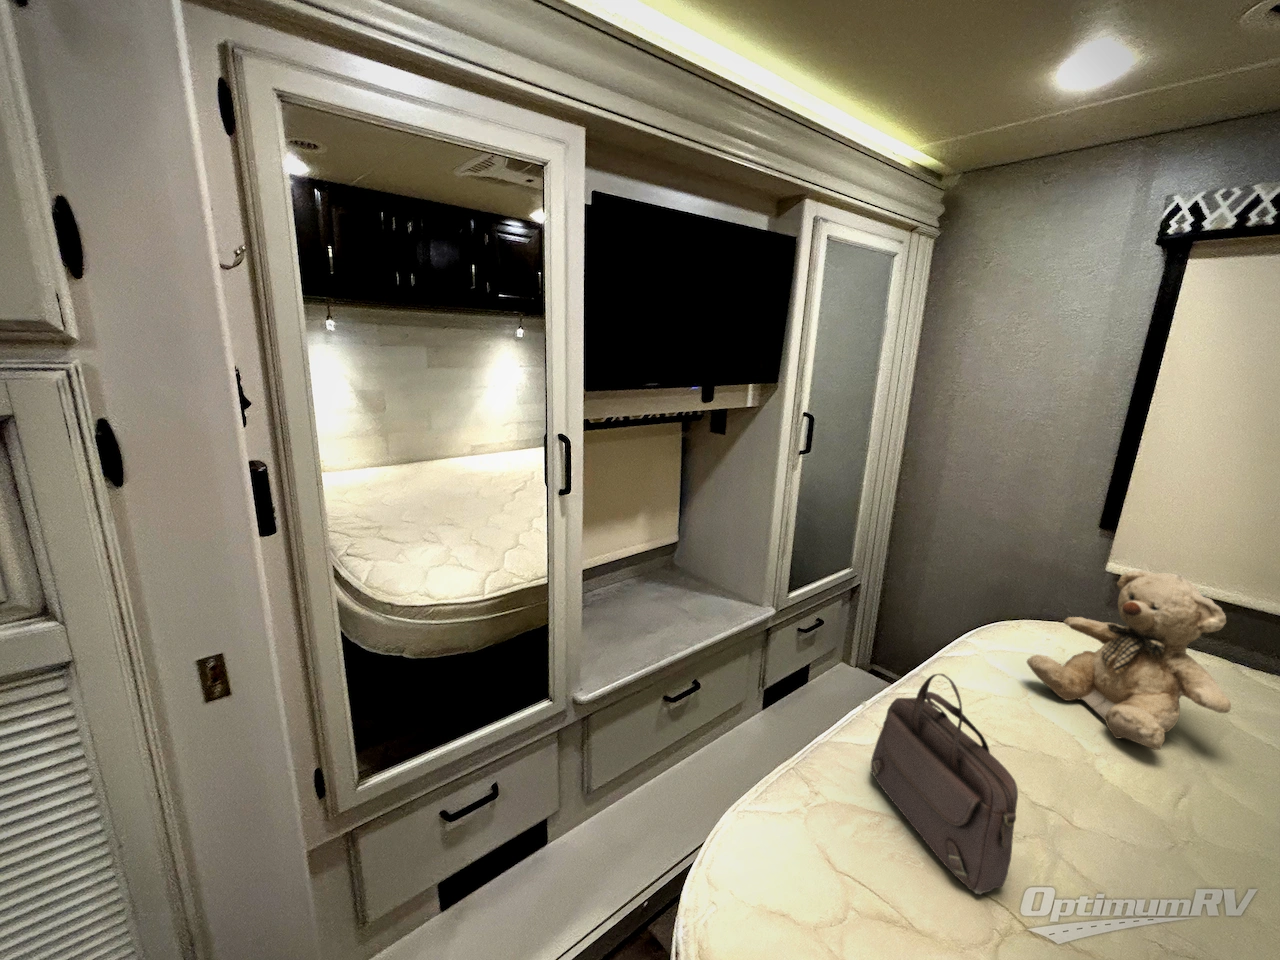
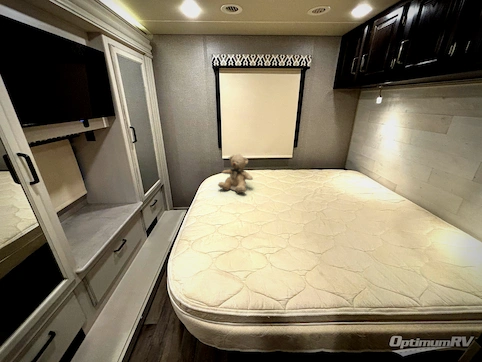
handbag: present [871,674,1018,894] -> none [199,191,236,236]

